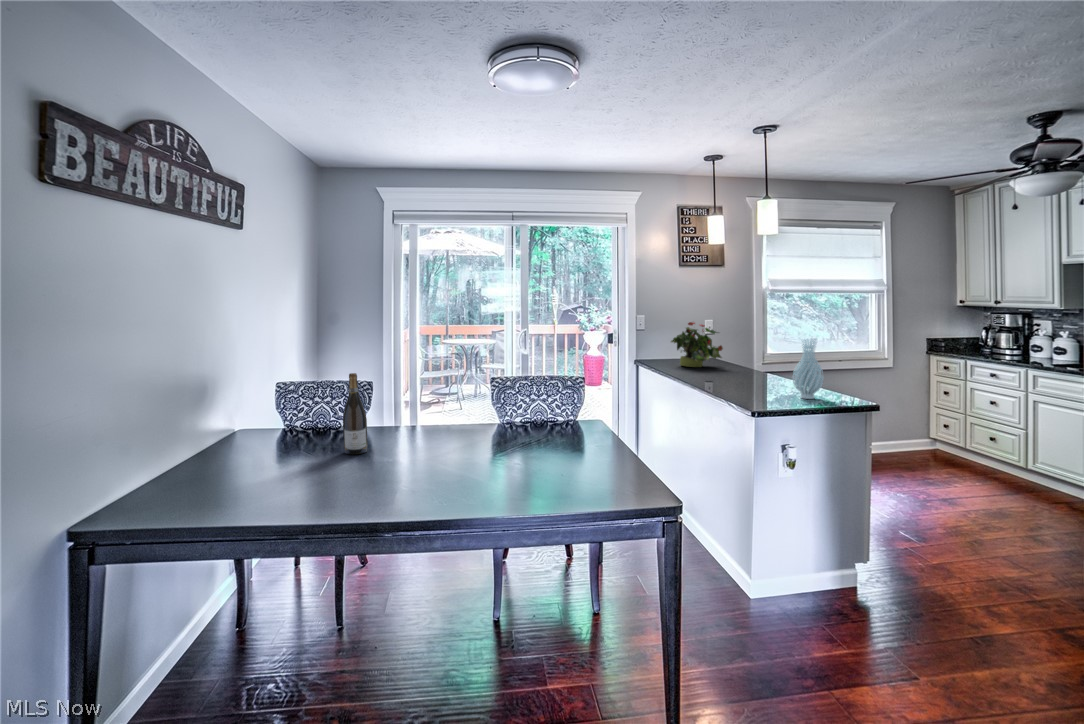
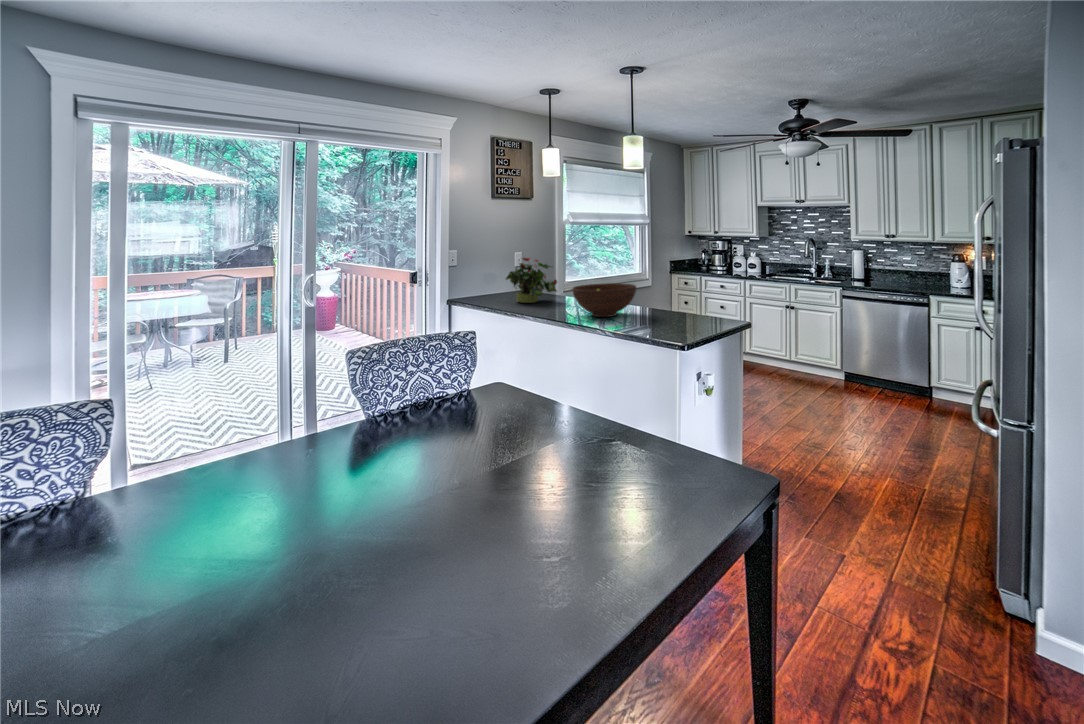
vase: present [793,339,824,399] -> none [664,267,692,327]
fruit bowl: none [715,351,784,385] -> present [572,283,636,317]
wine bottle: present [343,373,367,454] -> none [58,402,149,565]

